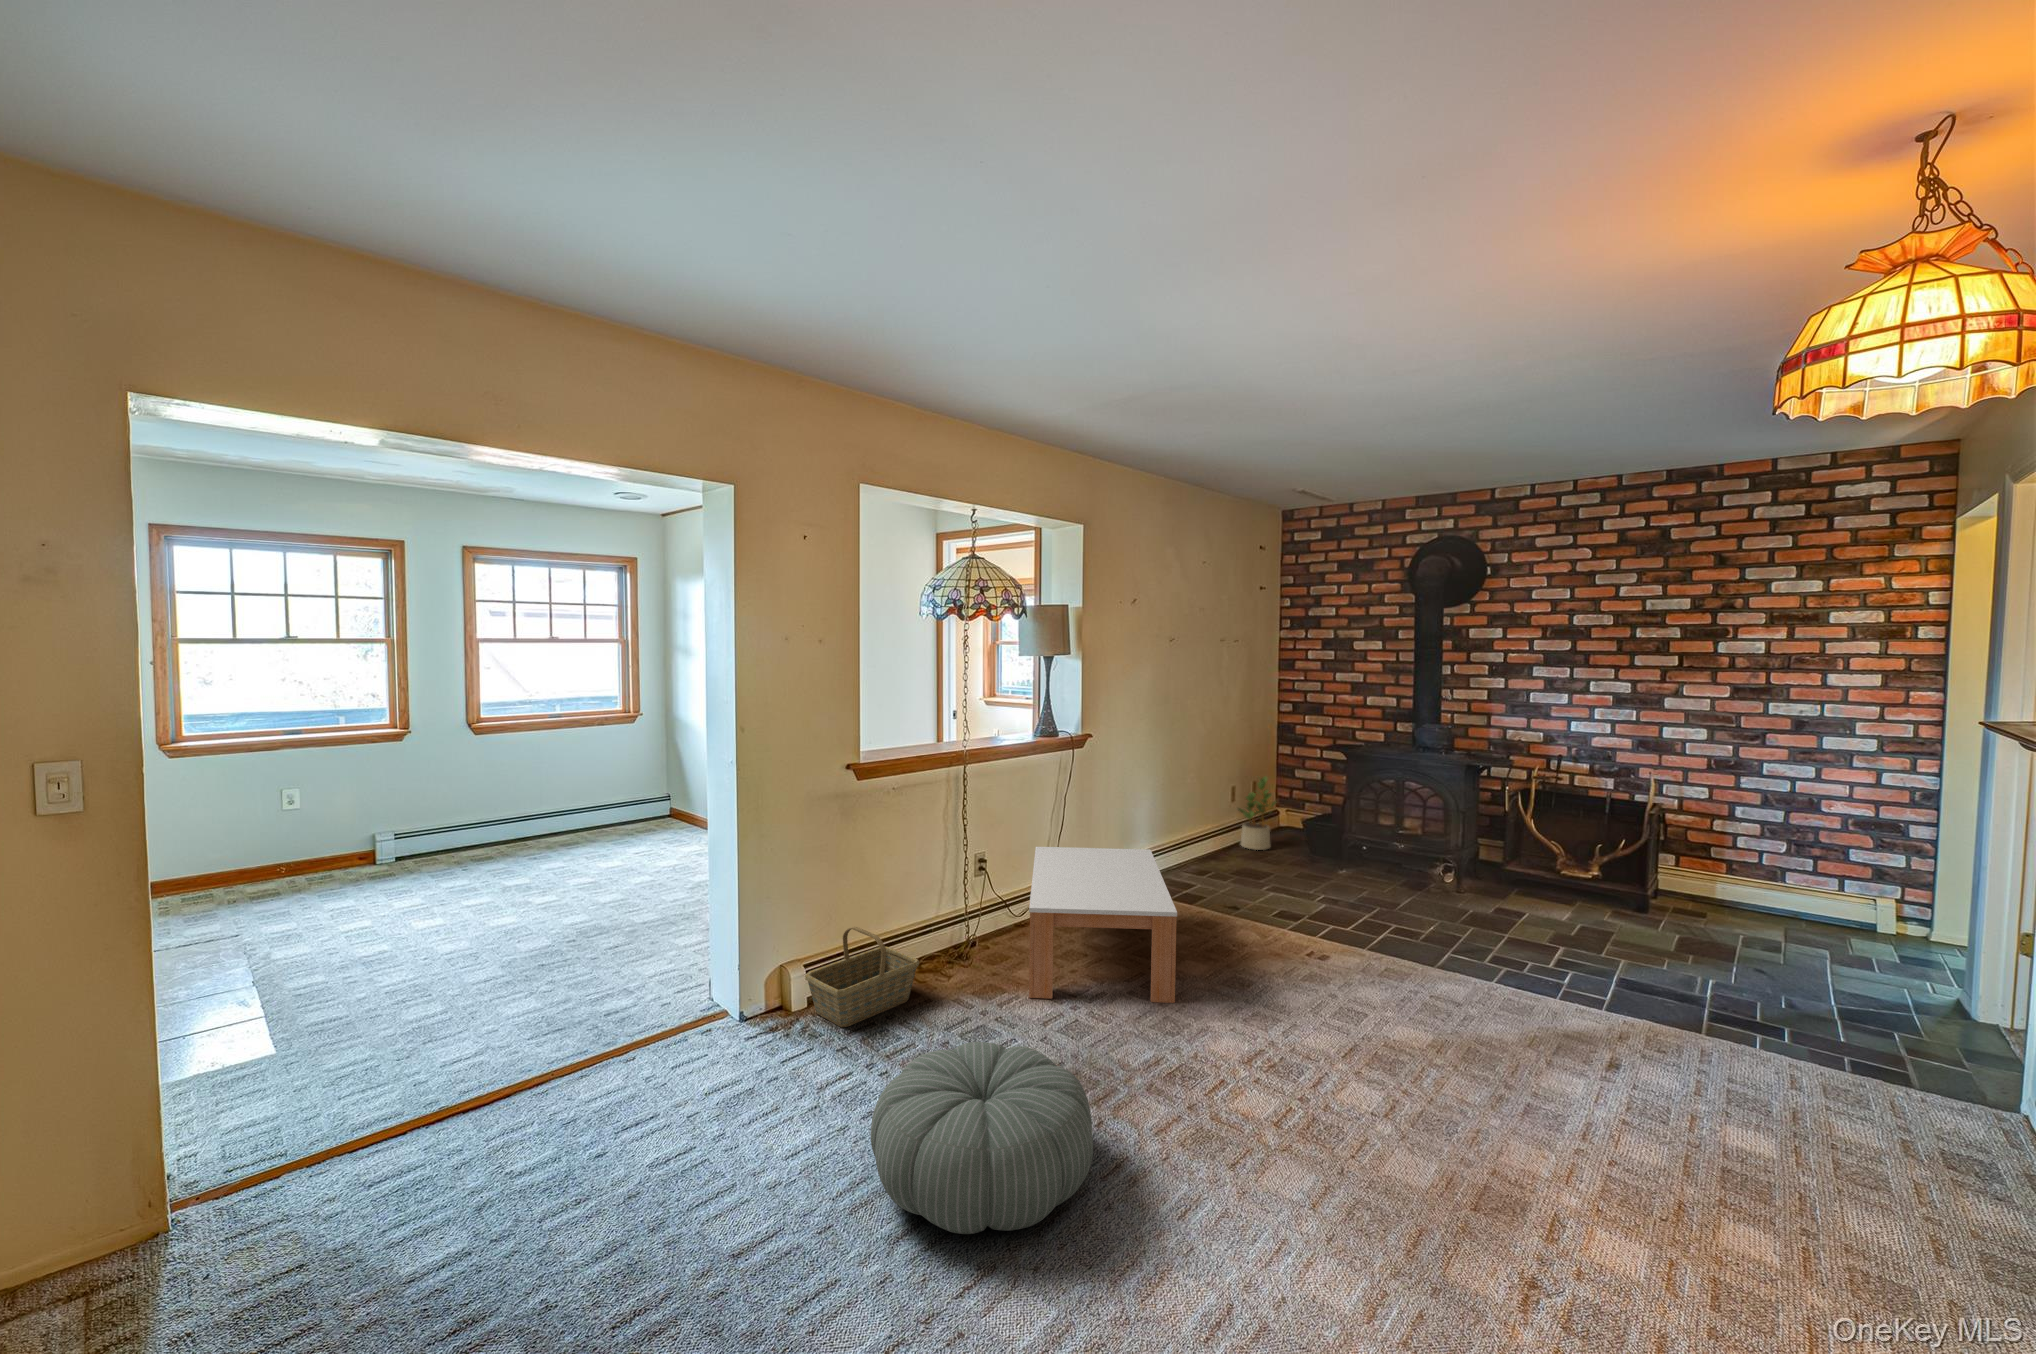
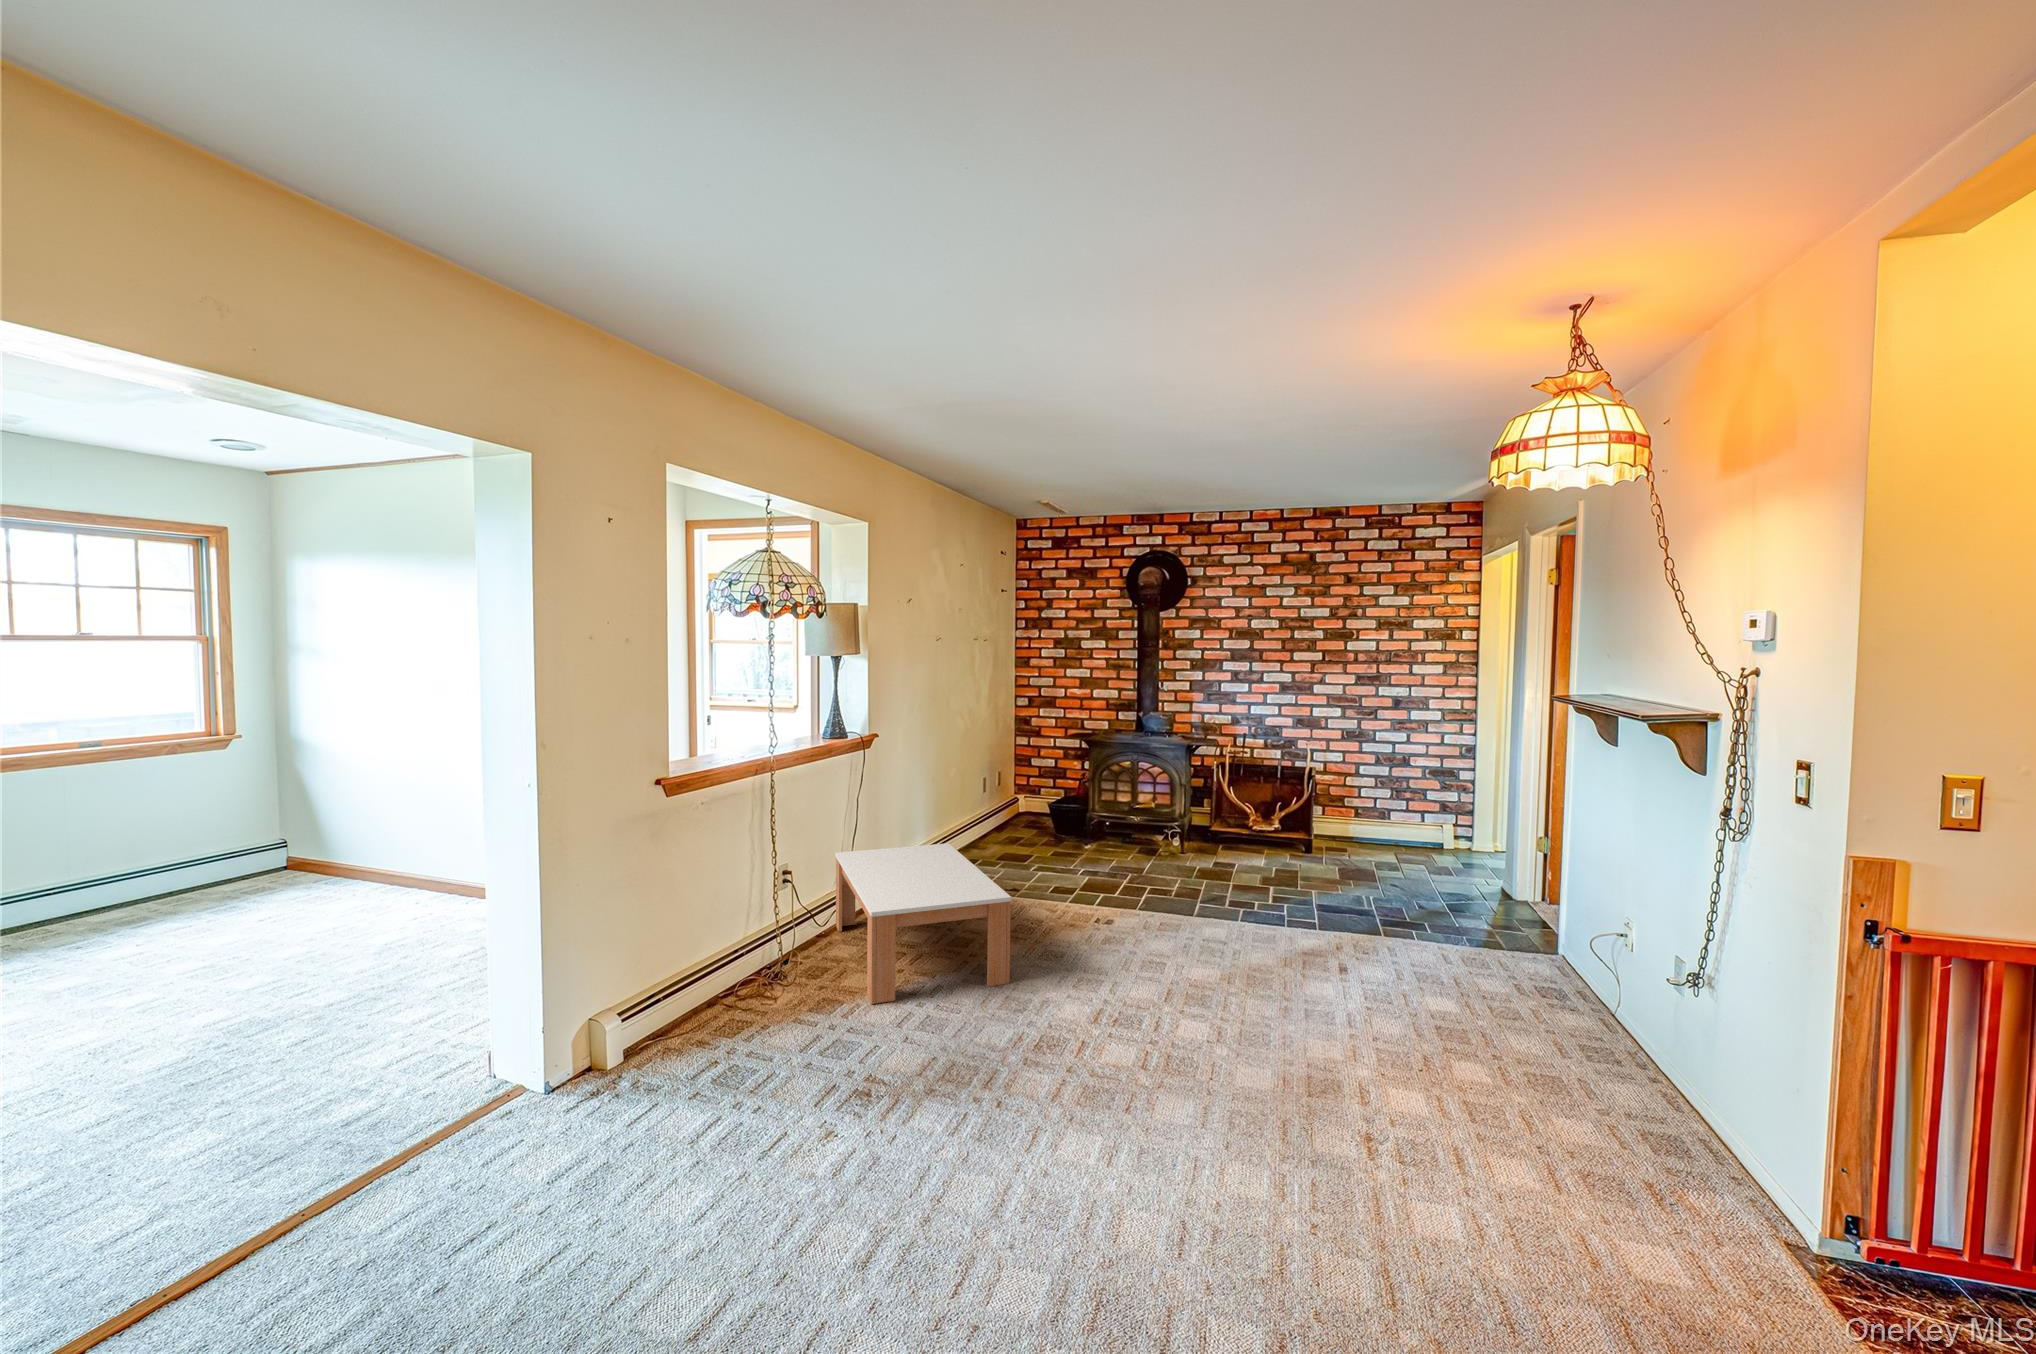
potted plant: present [1238,776,1276,850] -> none [990,766,1026,836]
basket: present [805,927,919,1027] -> none [628,960,754,1074]
pouf: present [871,1042,1093,1234] -> none [801,1045,1028,1239]

